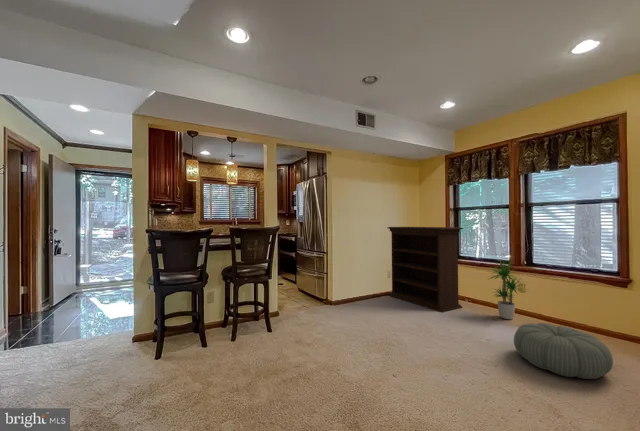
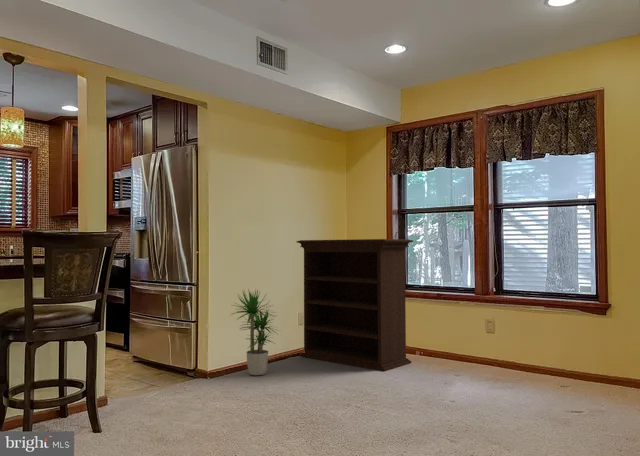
potted plant: present [489,261,524,319] -> present [233,290,276,375]
pouf: present [514,323,613,379] -> none [486,364,594,425]

